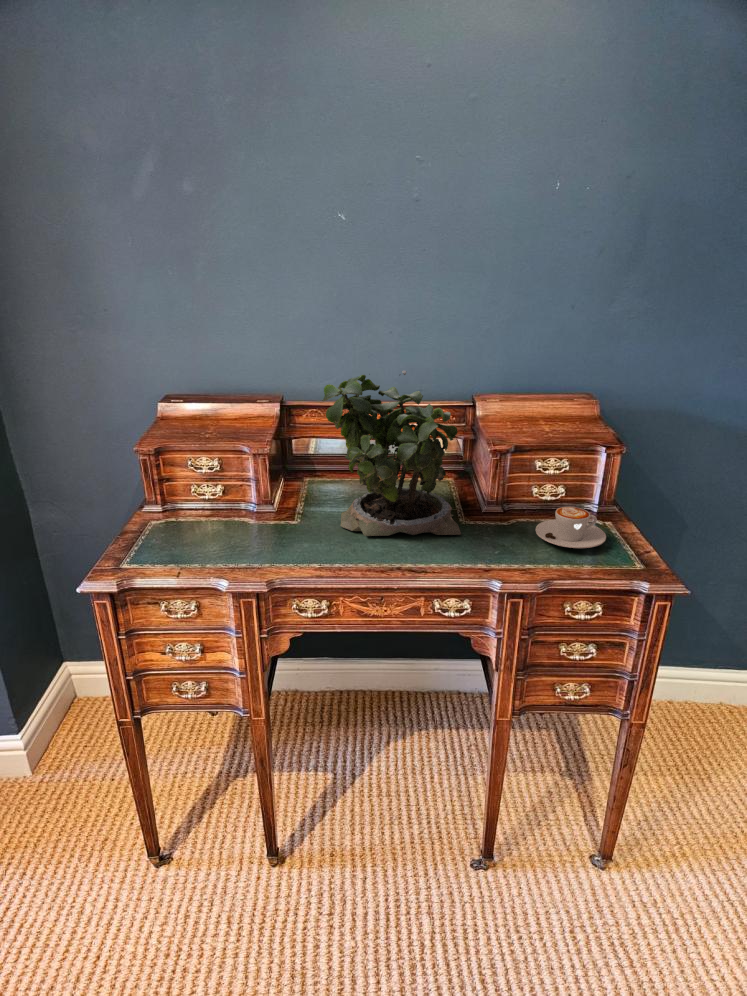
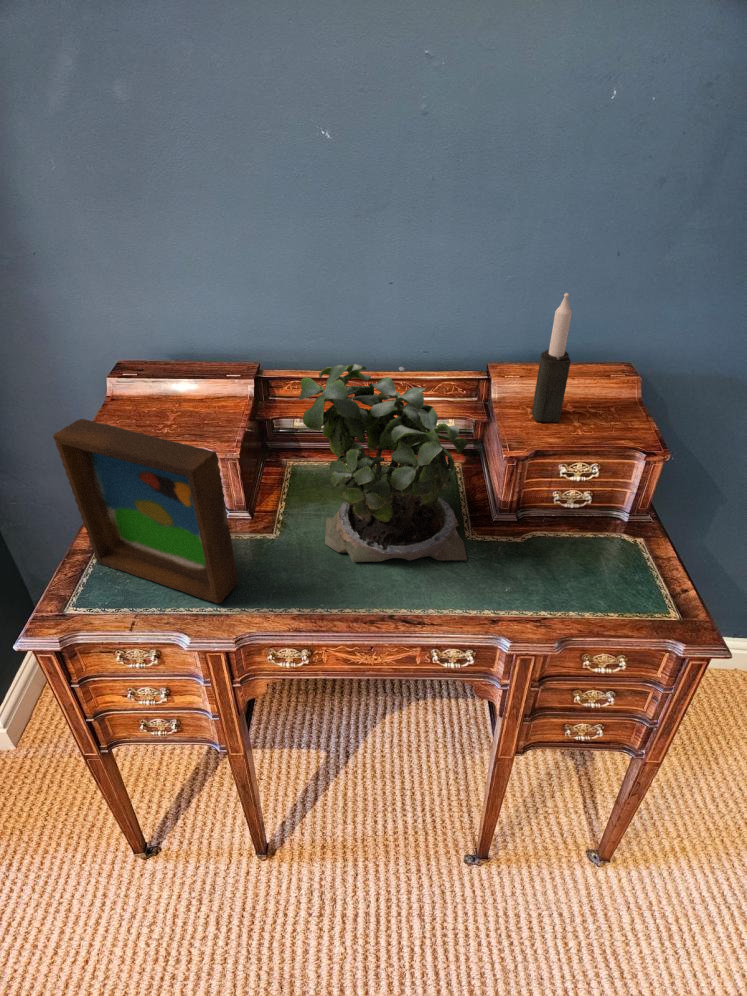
candle: none [510,326,537,432] -> present [532,293,572,422]
picture frame: none [129,410,269,560] -> present [53,419,238,604]
coffee cup: present [536,507,606,548] -> none [555,529,639,589]

